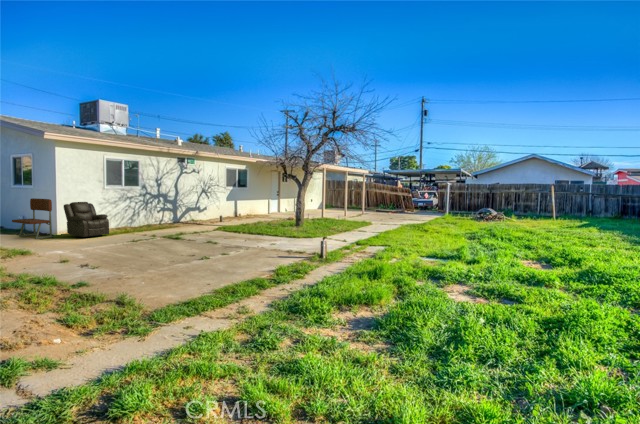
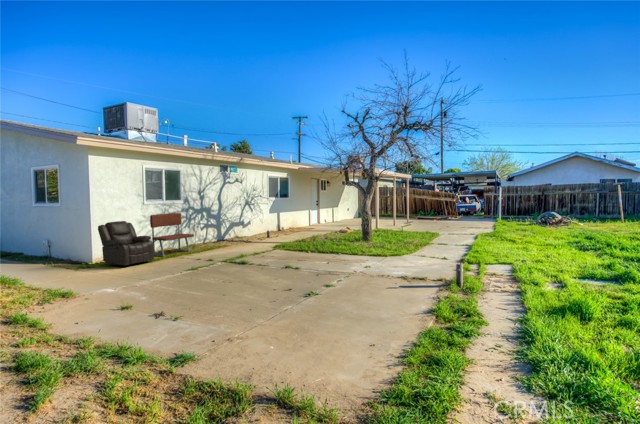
bench: present [12,198,52,239] -> present [150,213,194,257]

